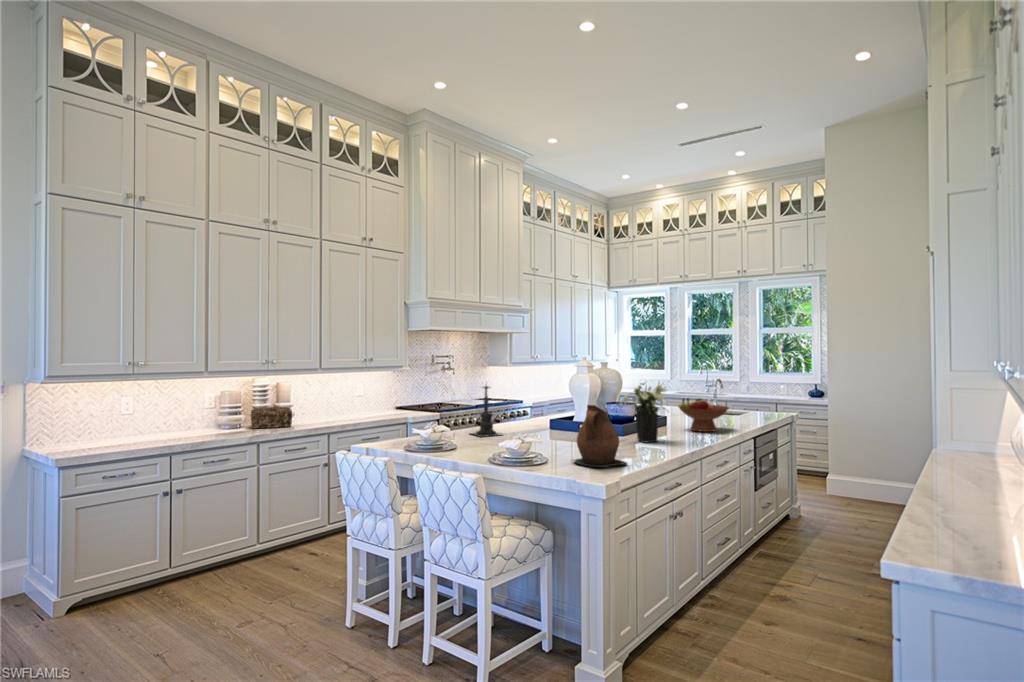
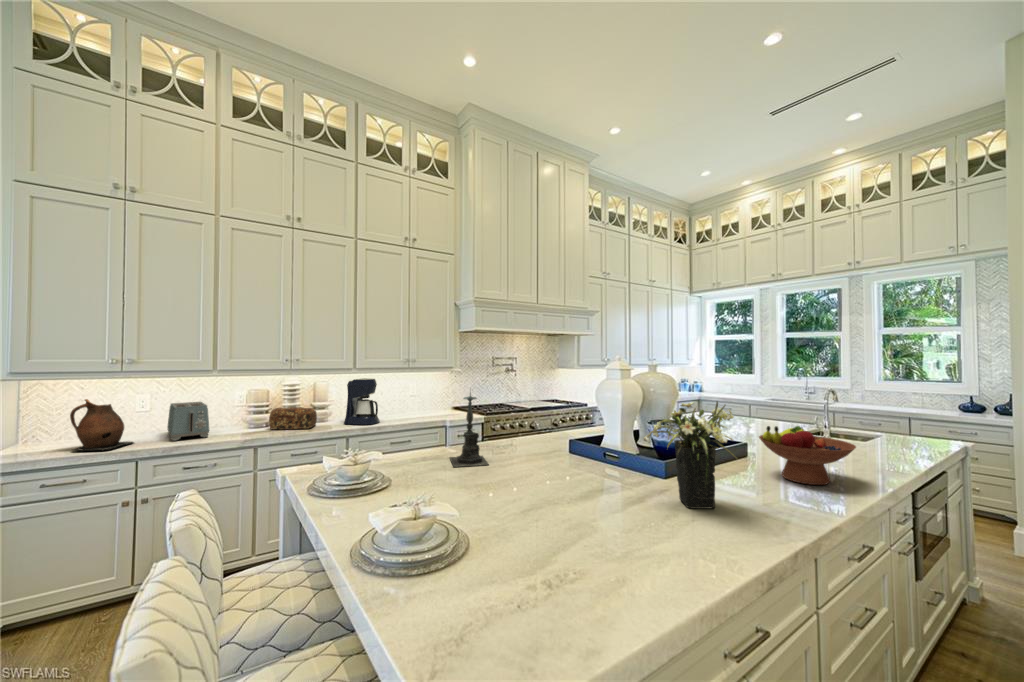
coffee maker: none [314,378,348,422] -> present [344,378,380,425]
toaster: none [153,403,207,439] -> present [167,402,209,441]
ceramic pitcher: present [573,405,627,467] -> present [70,399,133,451]

